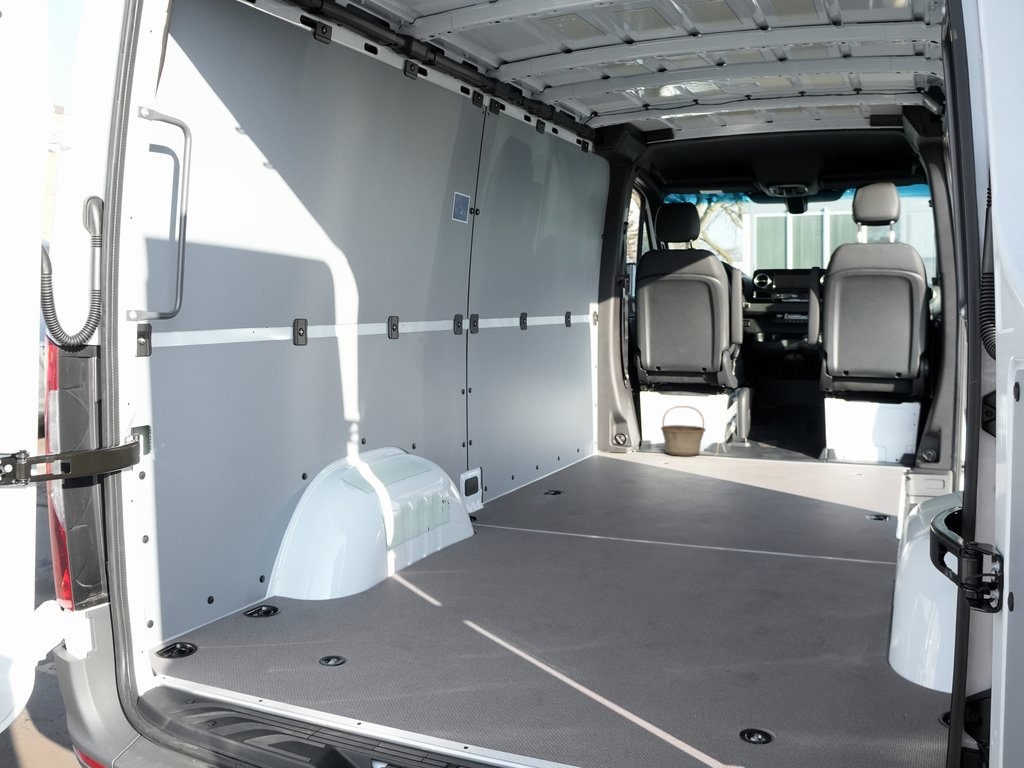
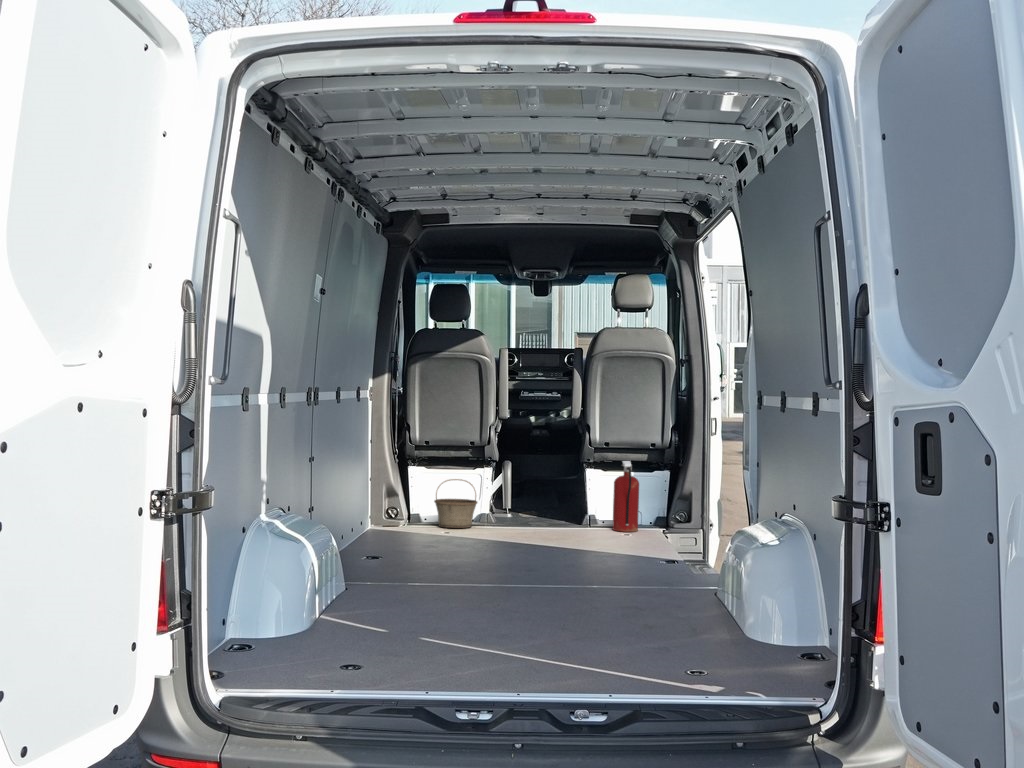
fire extinguisher: none [851,388,883,467] -> present [613,461,639,532]

